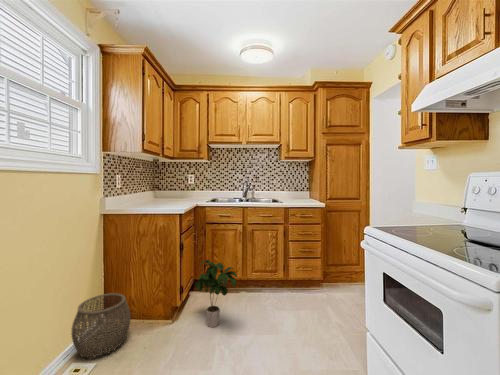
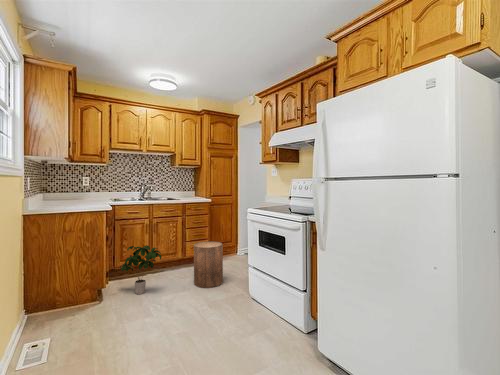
stool: none [285,267,331,349] -> present [194,241,223,288]
woven basket: present [71,293,131,358] -> none [26,281,78,331]

